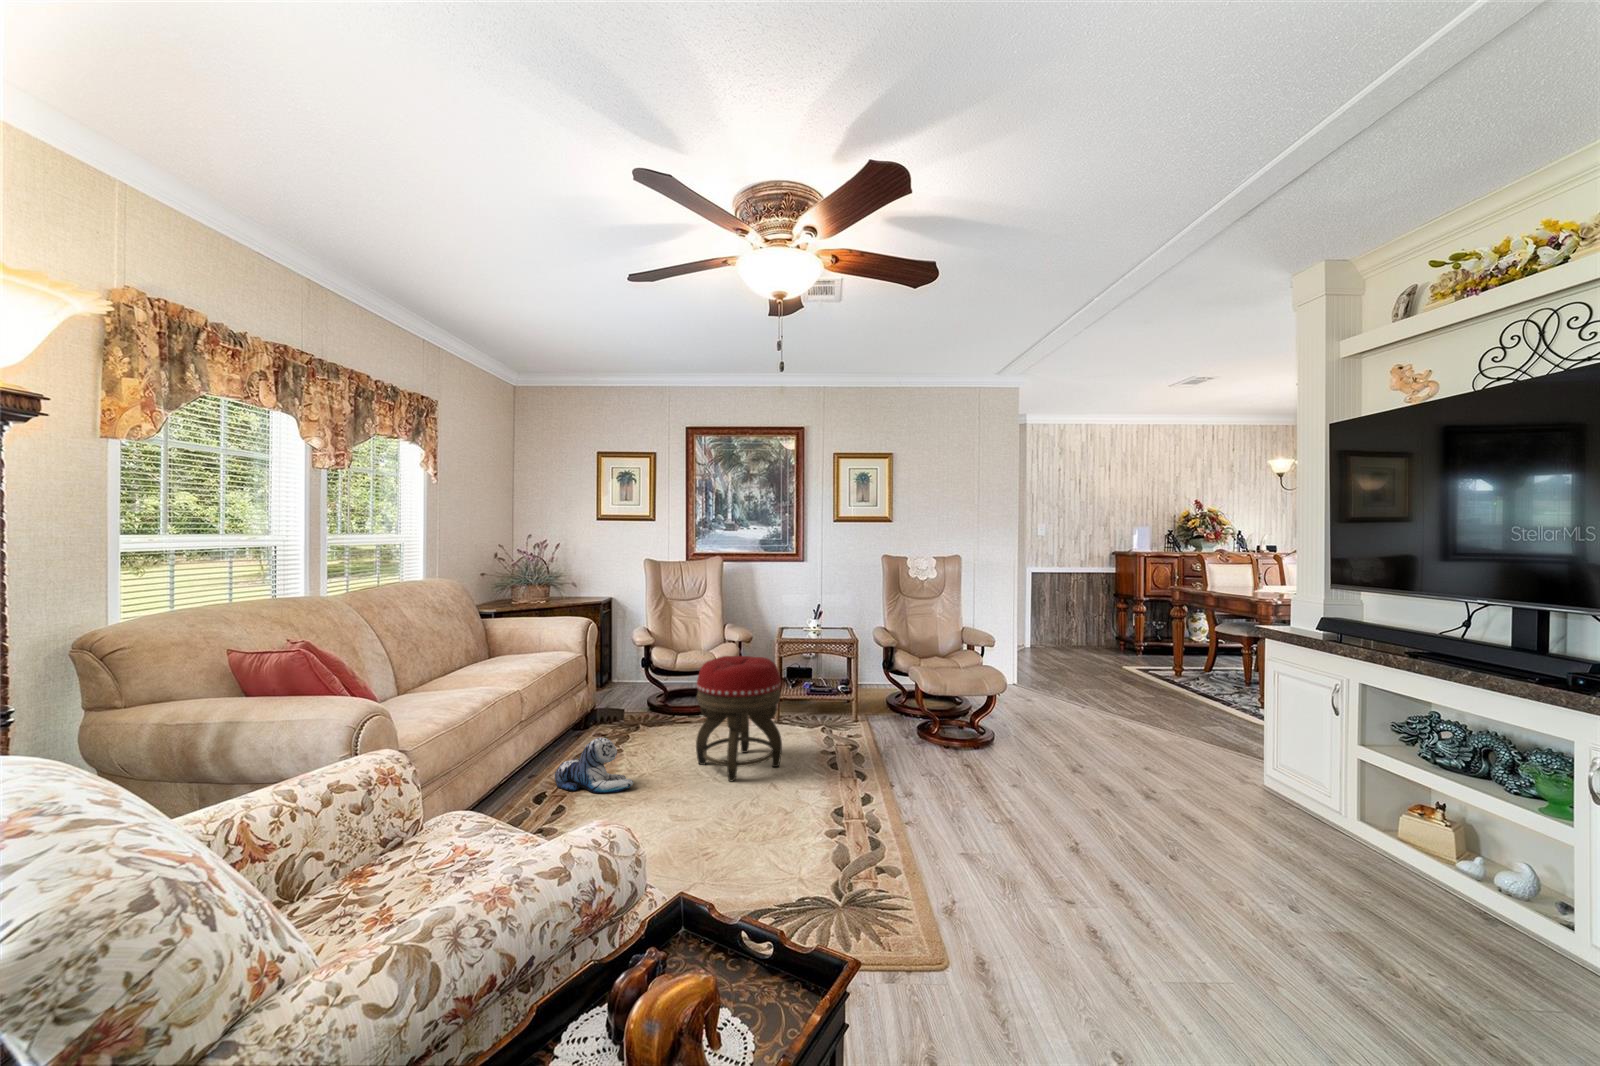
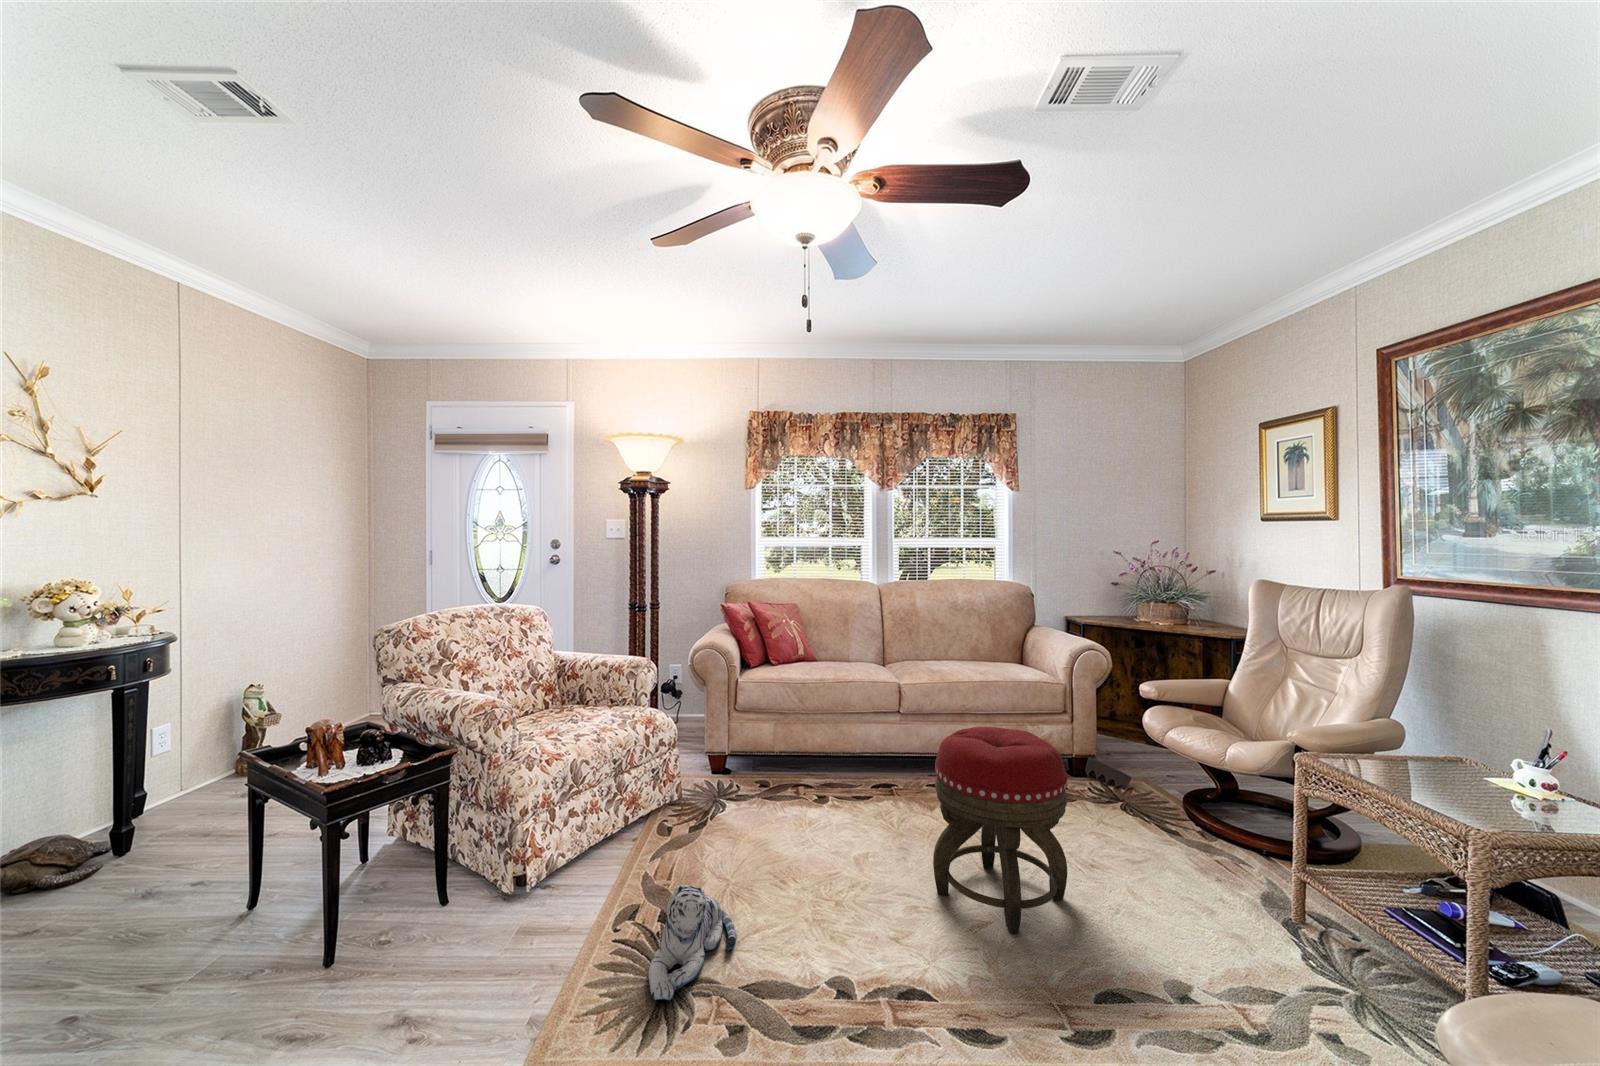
plush toy: present [555,738,633,793] -> present [648,885,737,1000]

